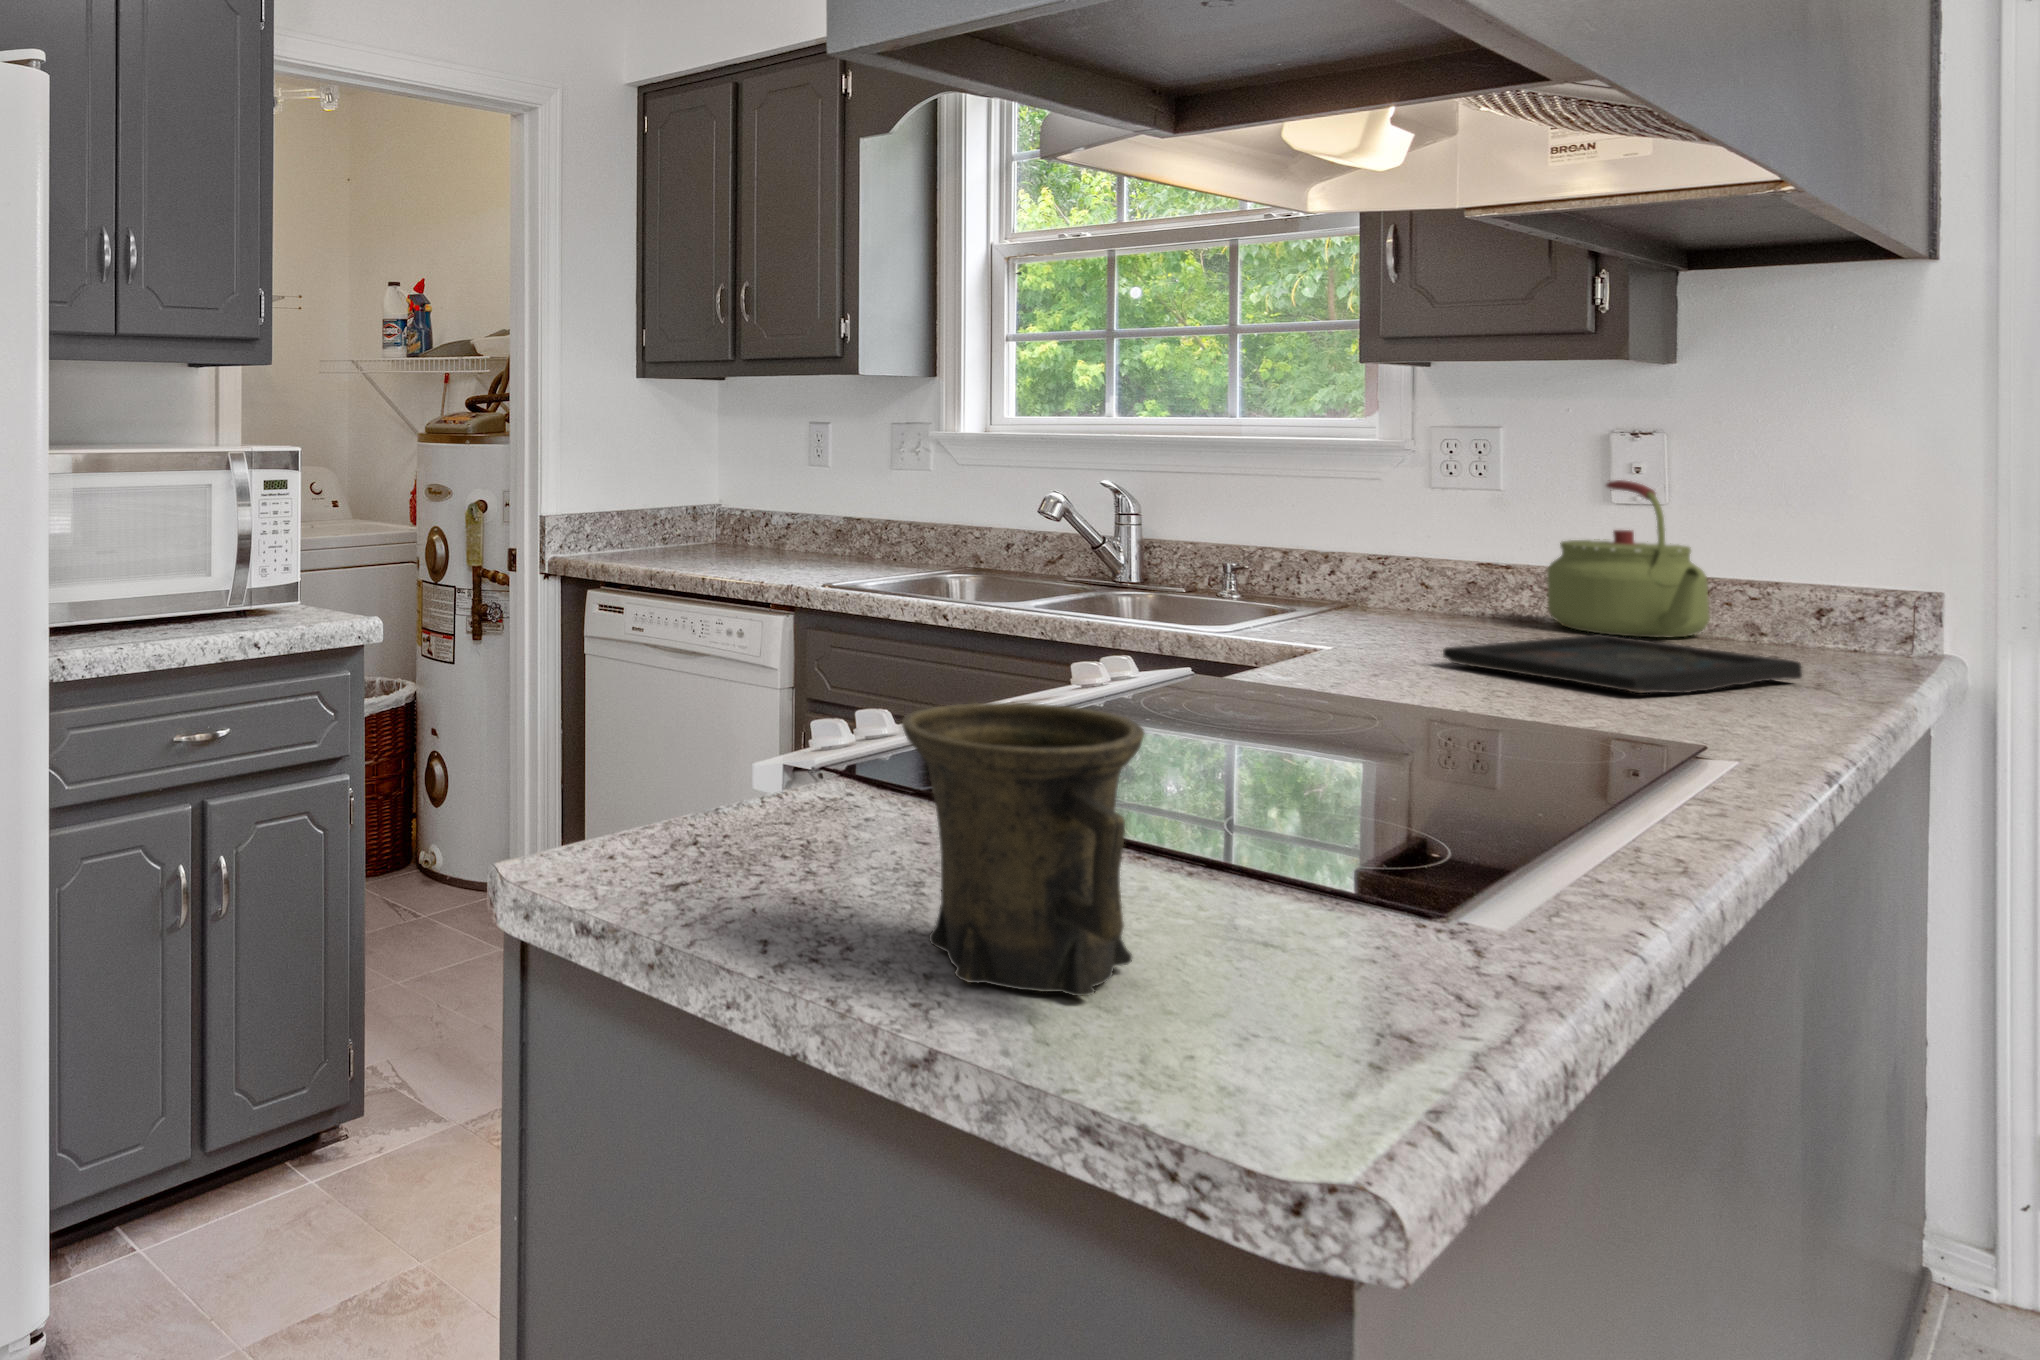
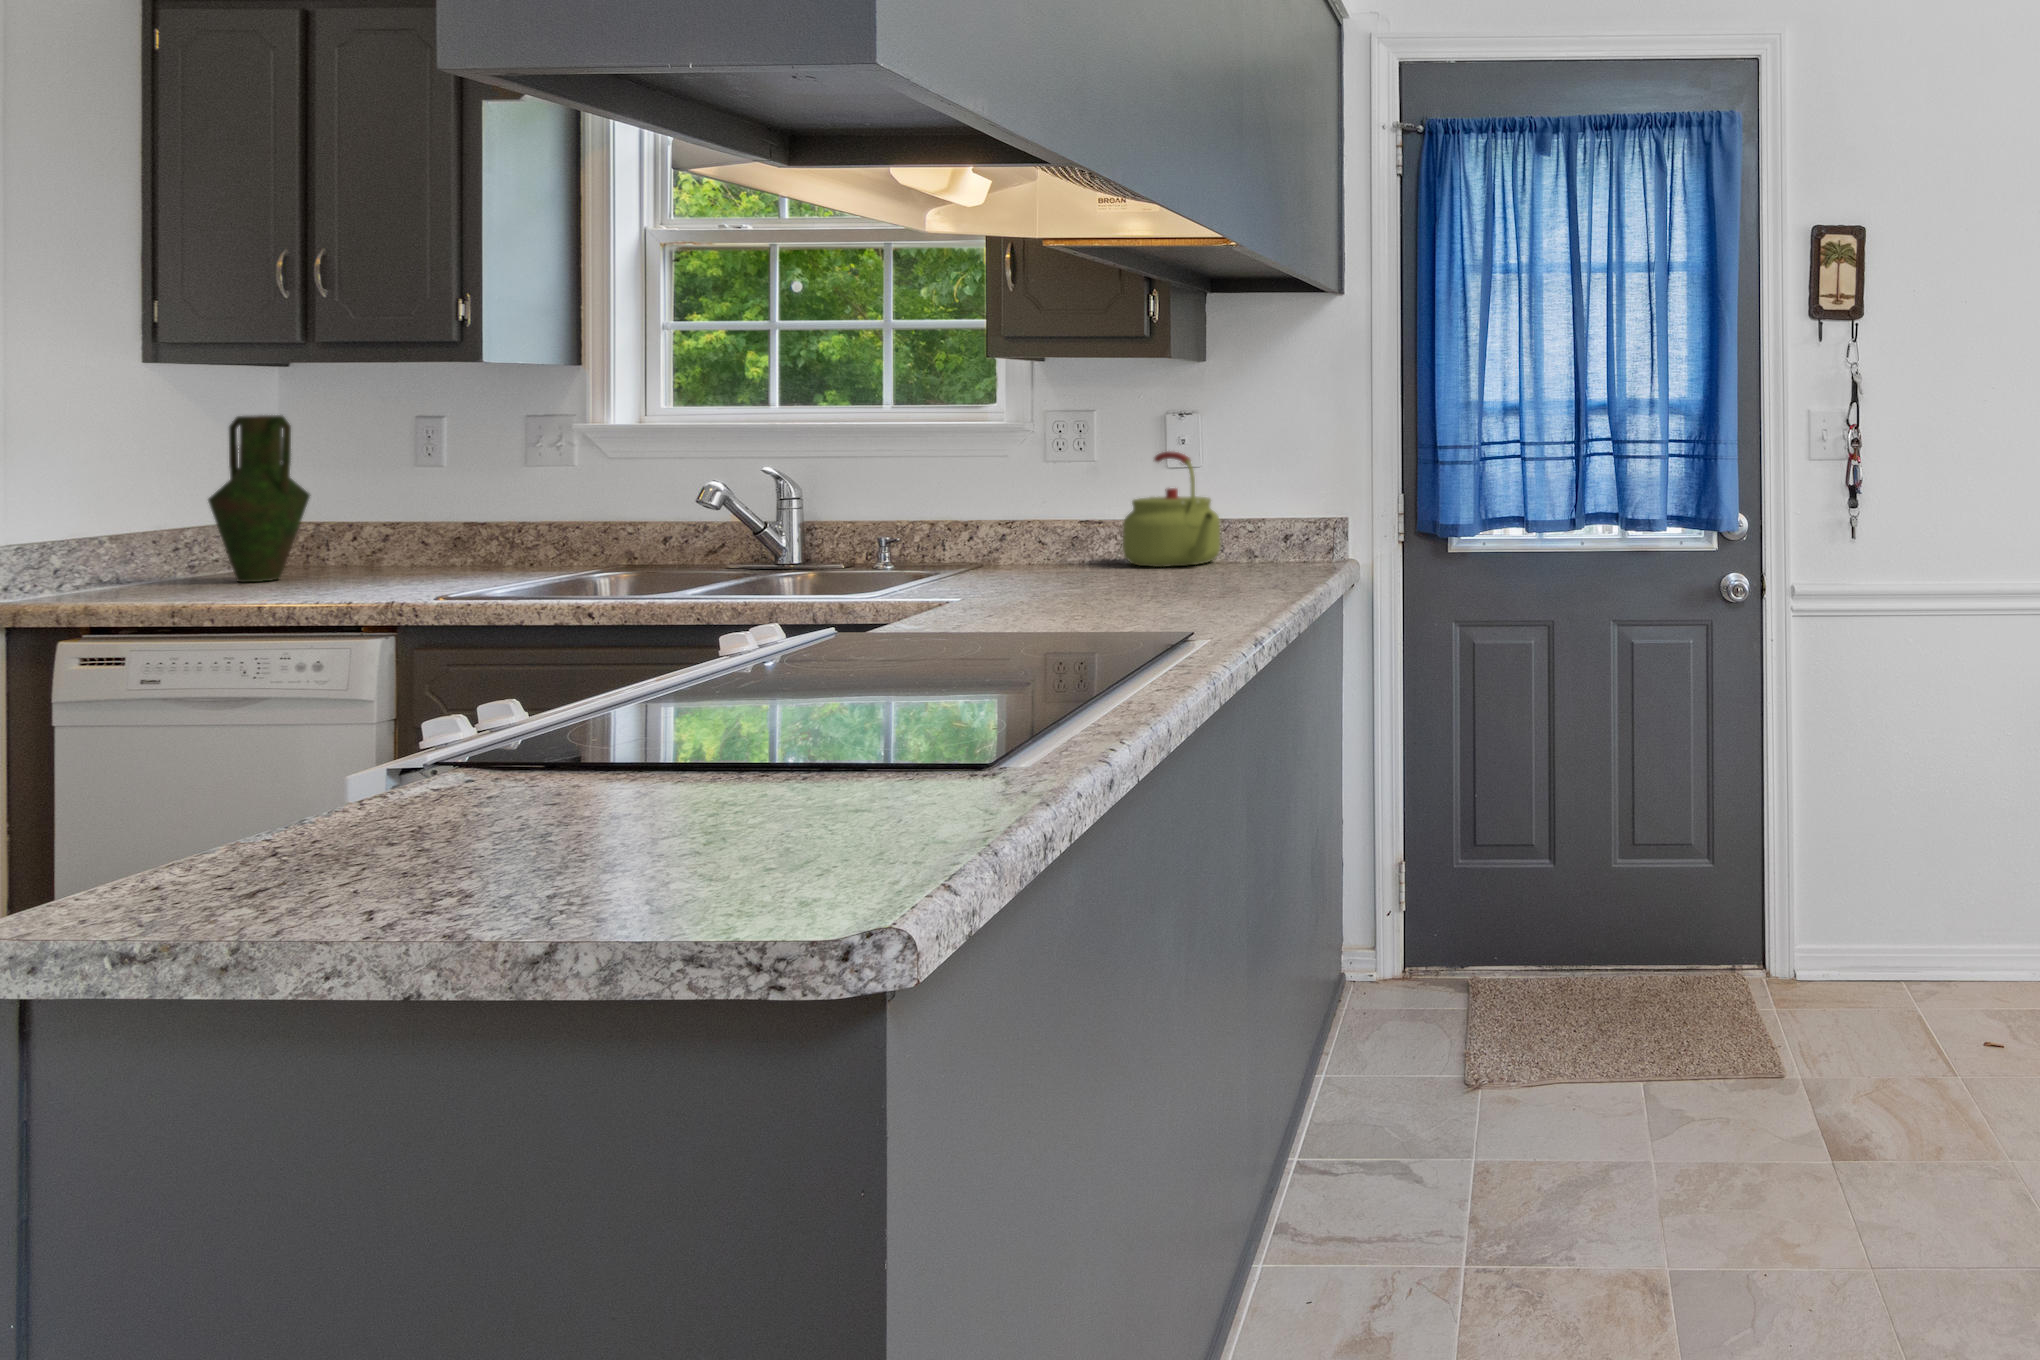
vase: none [672,421,736,557] -> present [208,415,310,582]
tray: present [1443,634,1802,693] -> none [1041,566,1260,603]
mug: present [902,703,1144,996] -> none [531,646,759,890]

